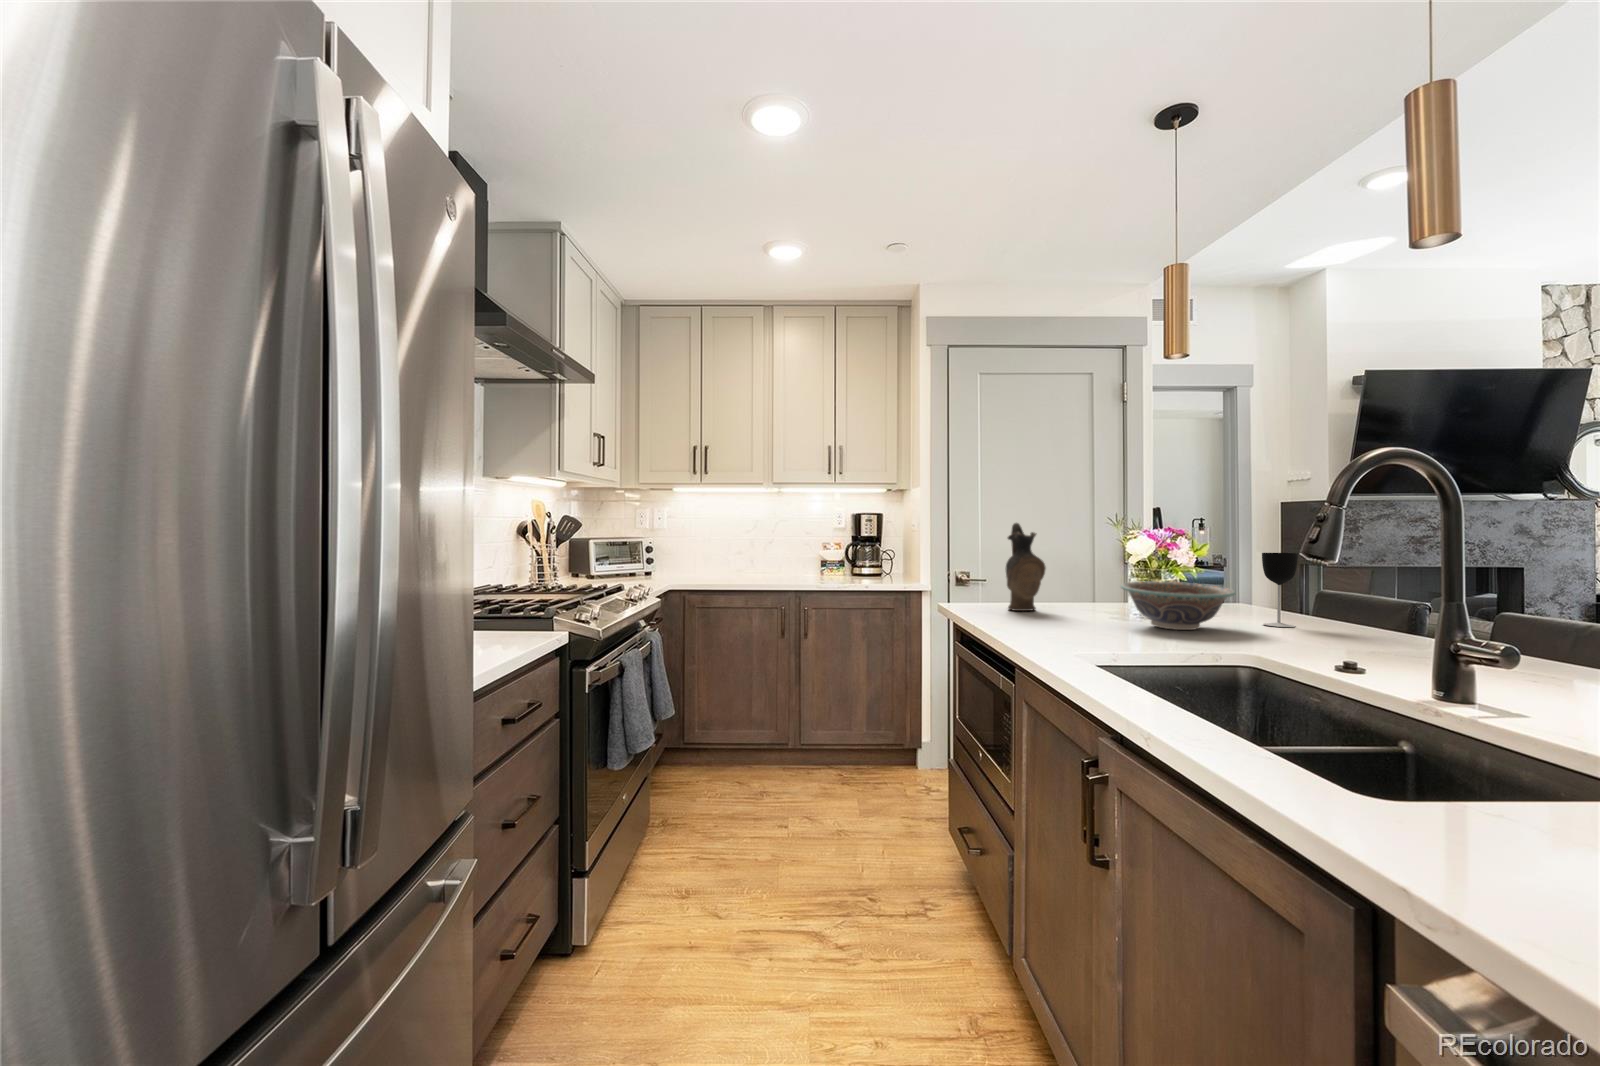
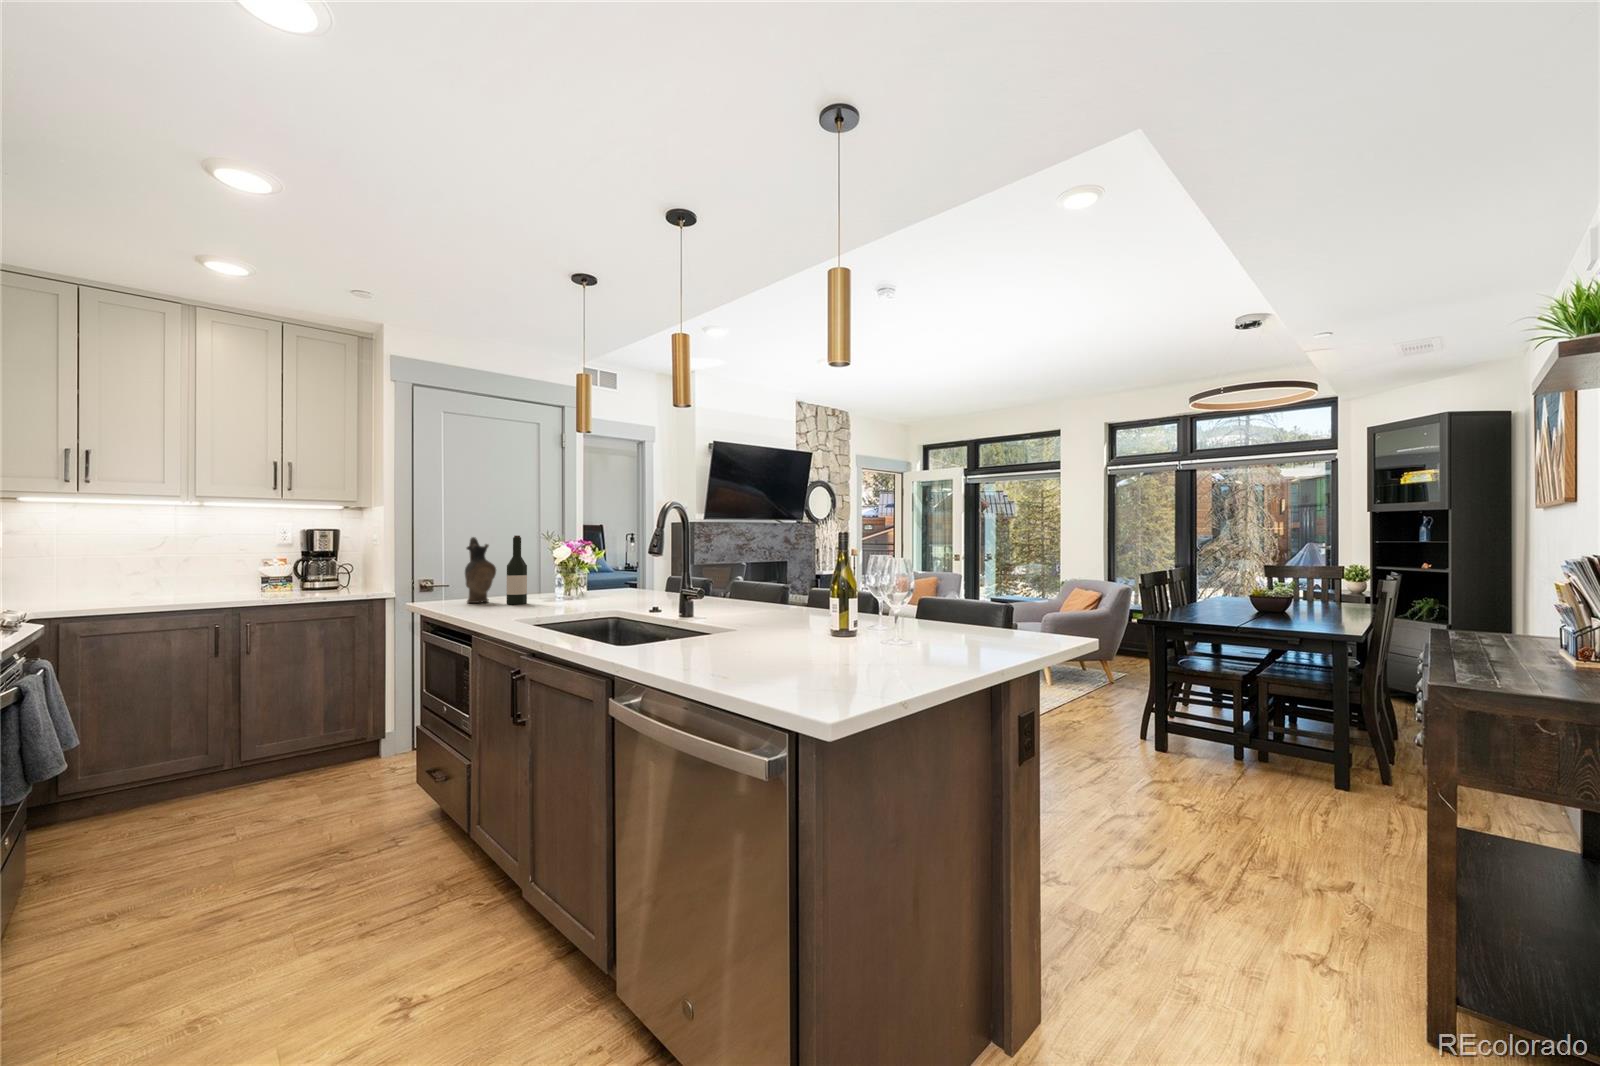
wine bottle: none [1060,521,1089,619] -> present [507,536,527,604]
wine glass: present [1262,553,1298,627] -> none [631,555,649,599]
decorative bowl: present [1121,581,1236,630] -> none [547,575,615,604]

